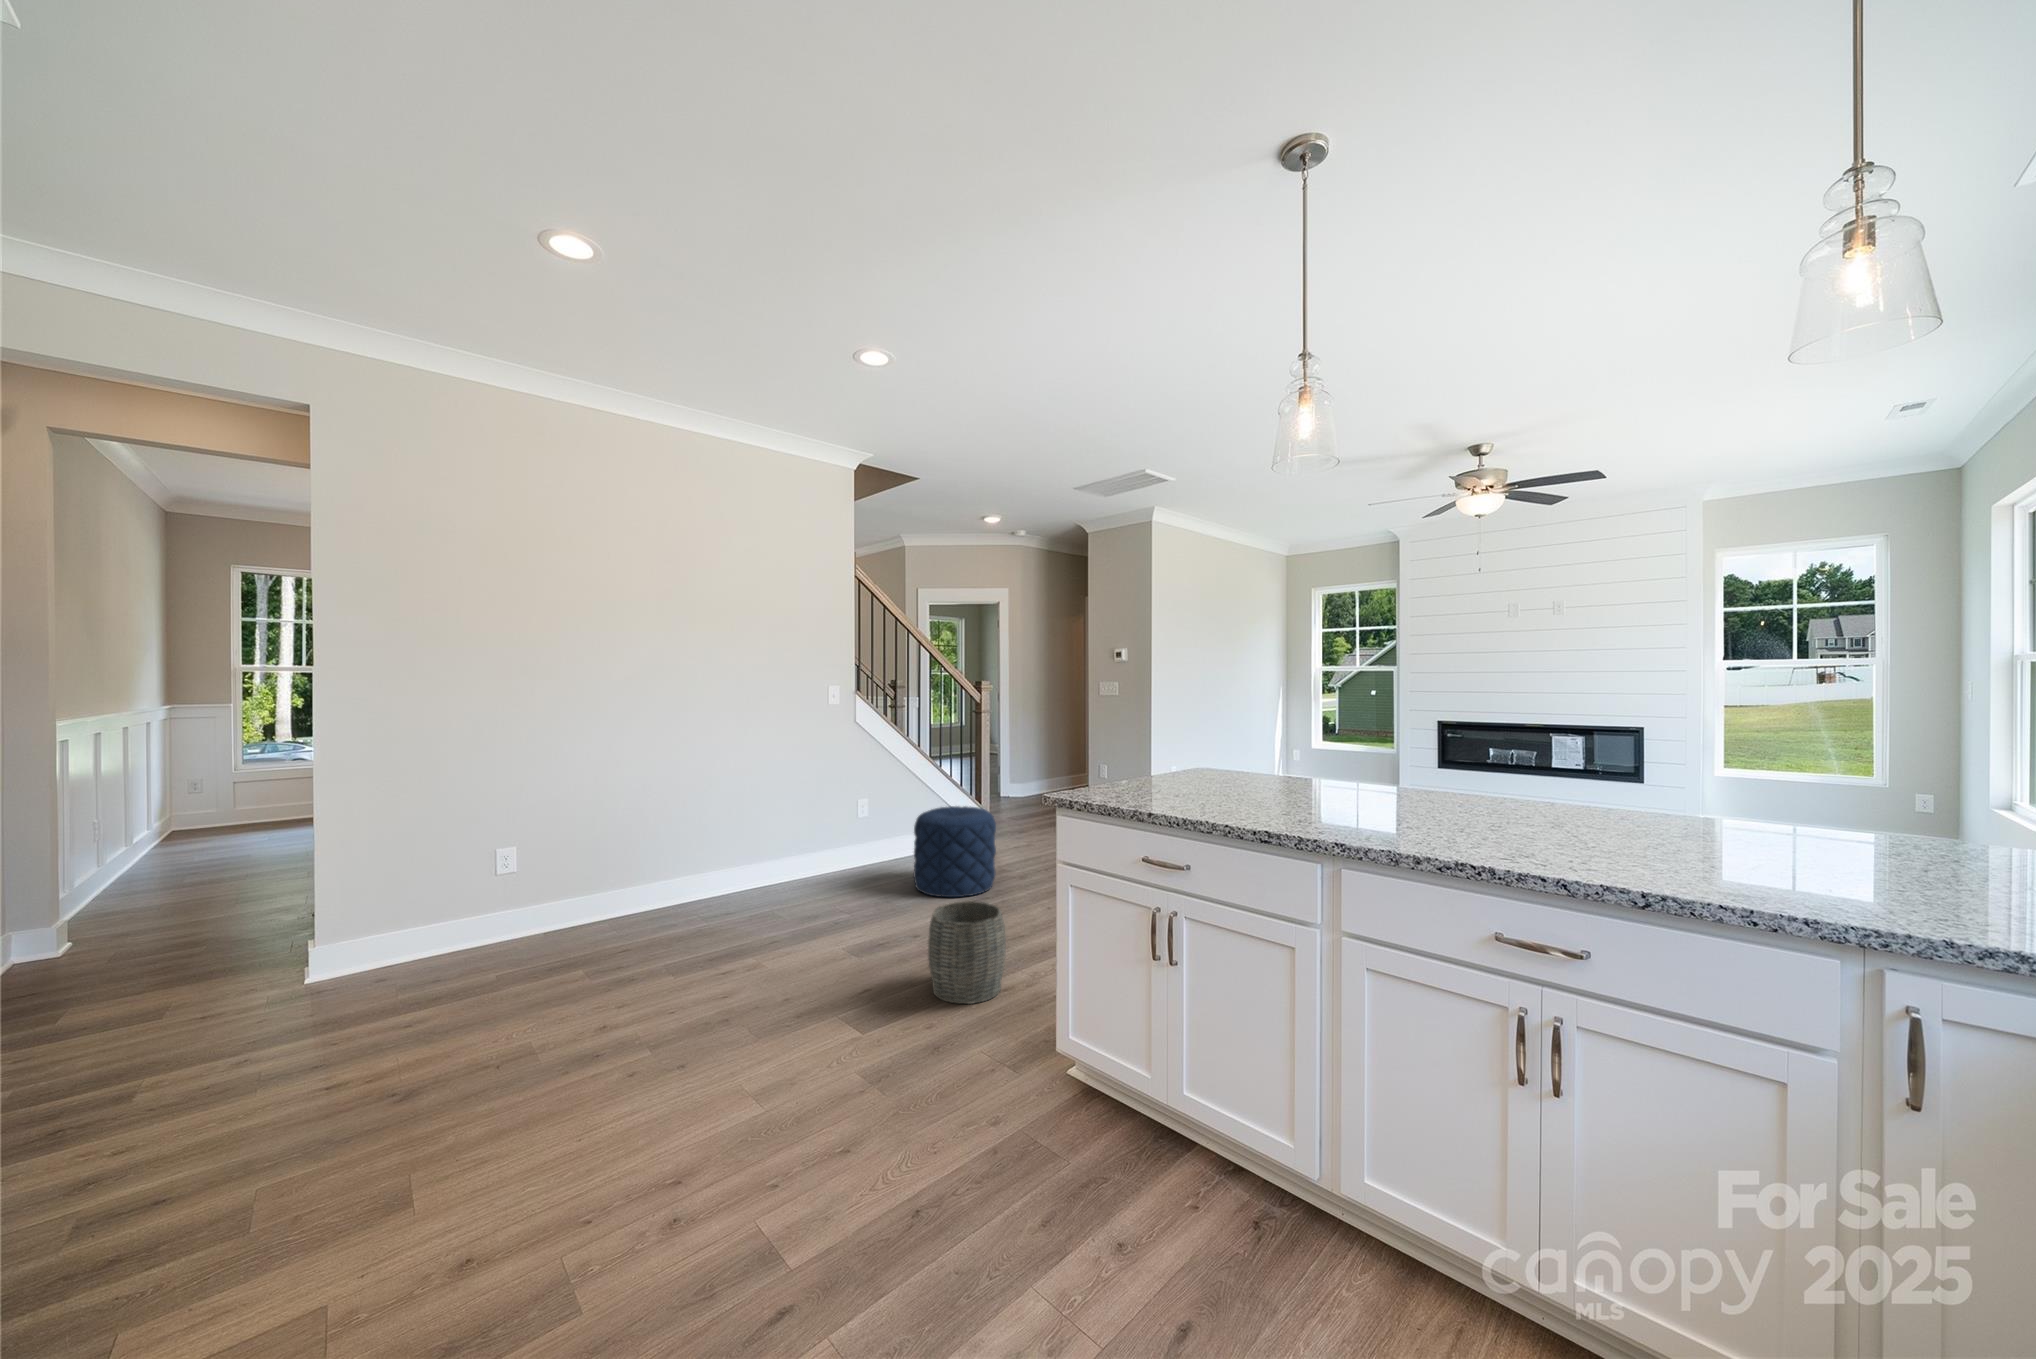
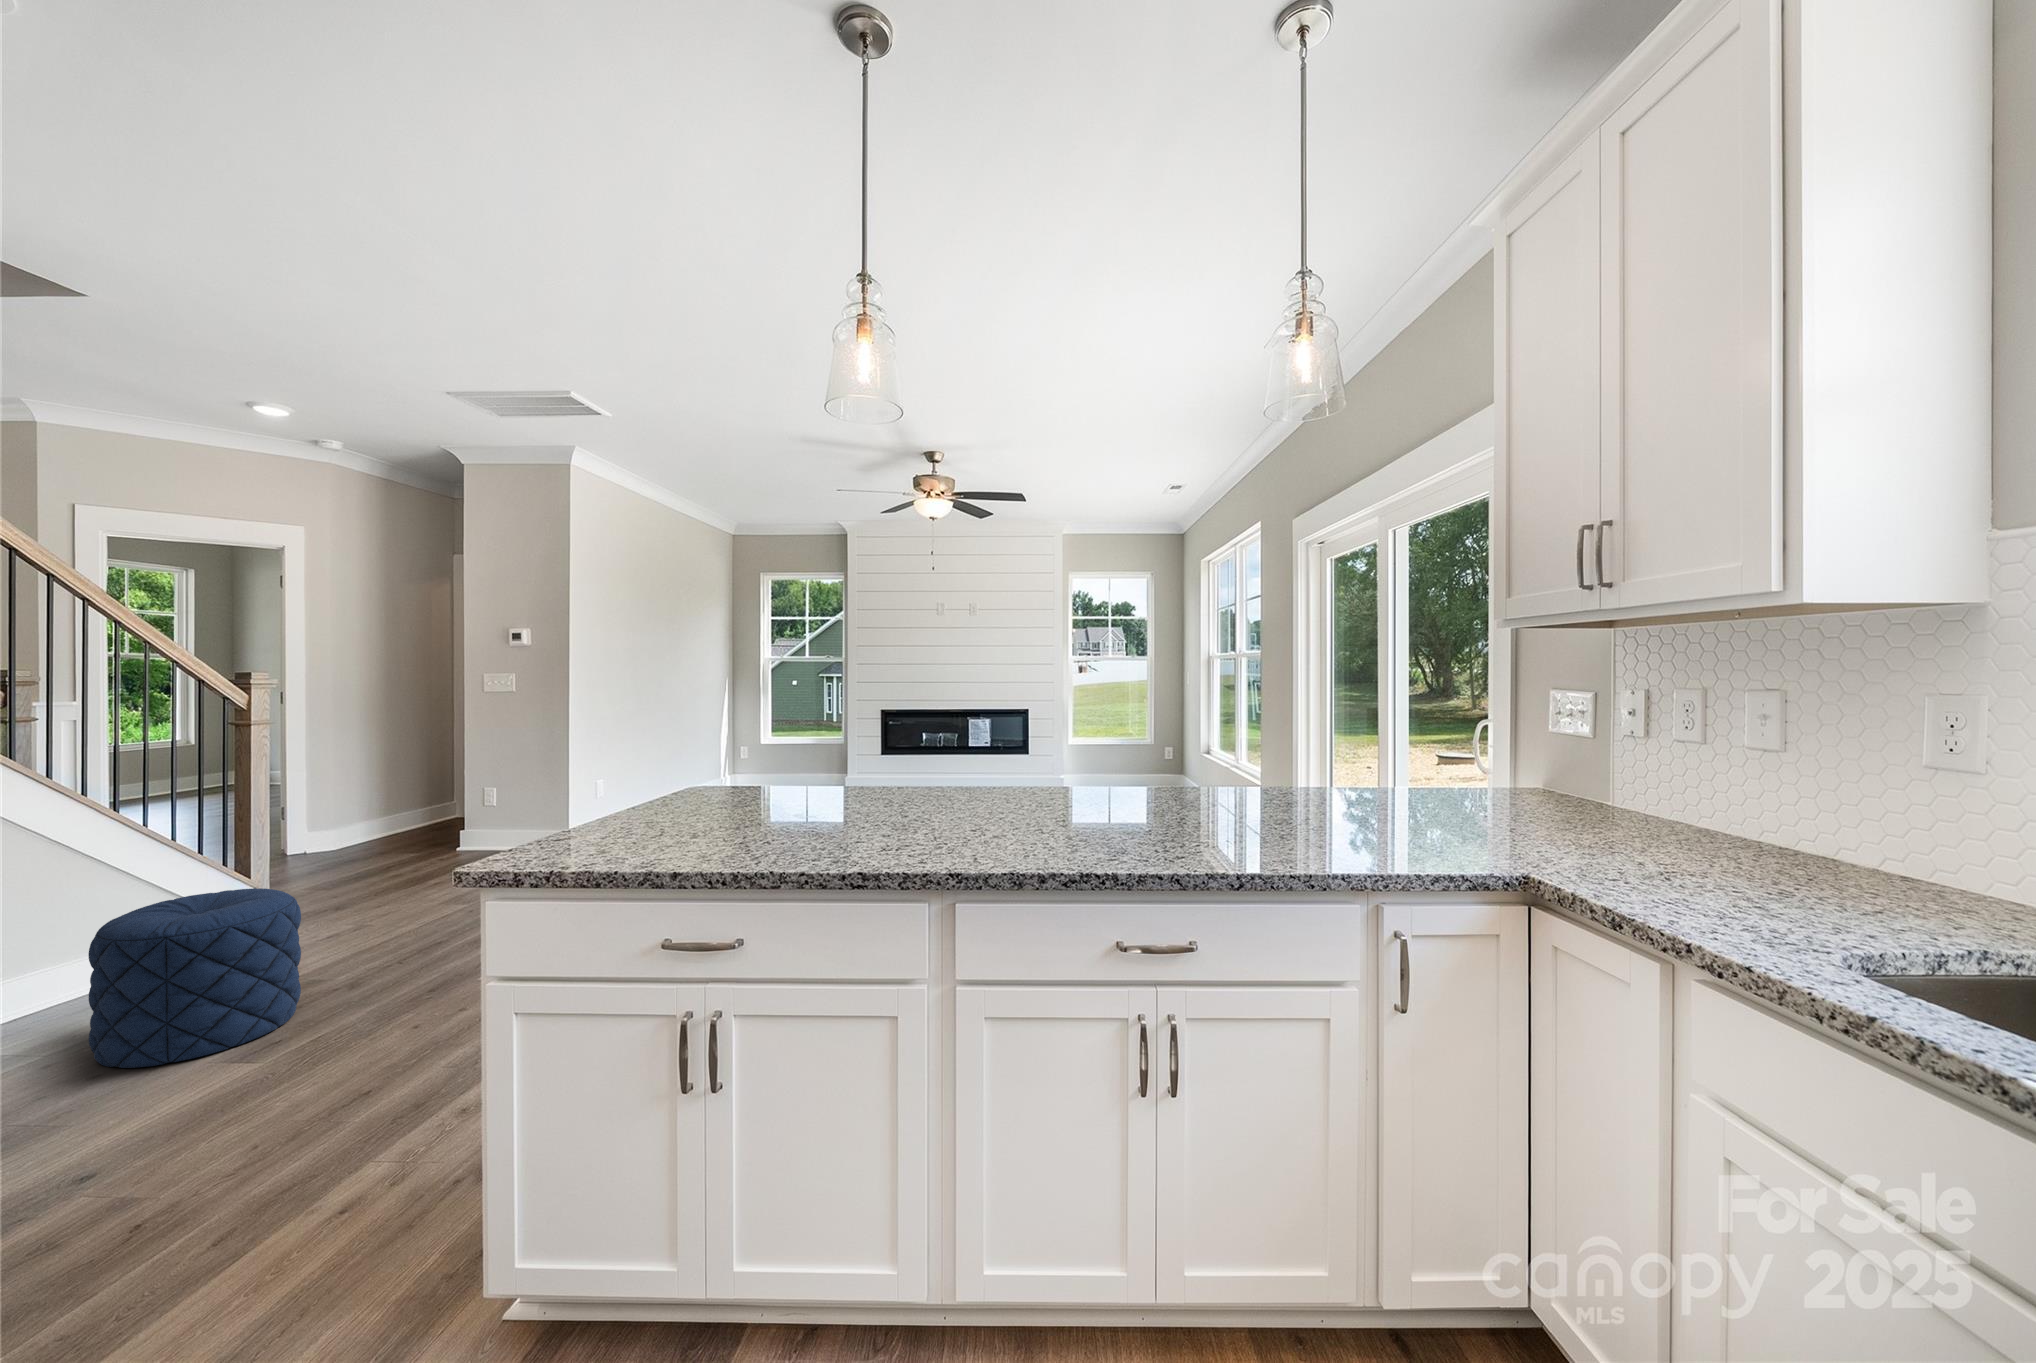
woven basket: present [928,901,1006,1004] -> none [153,1061,352,1280]

